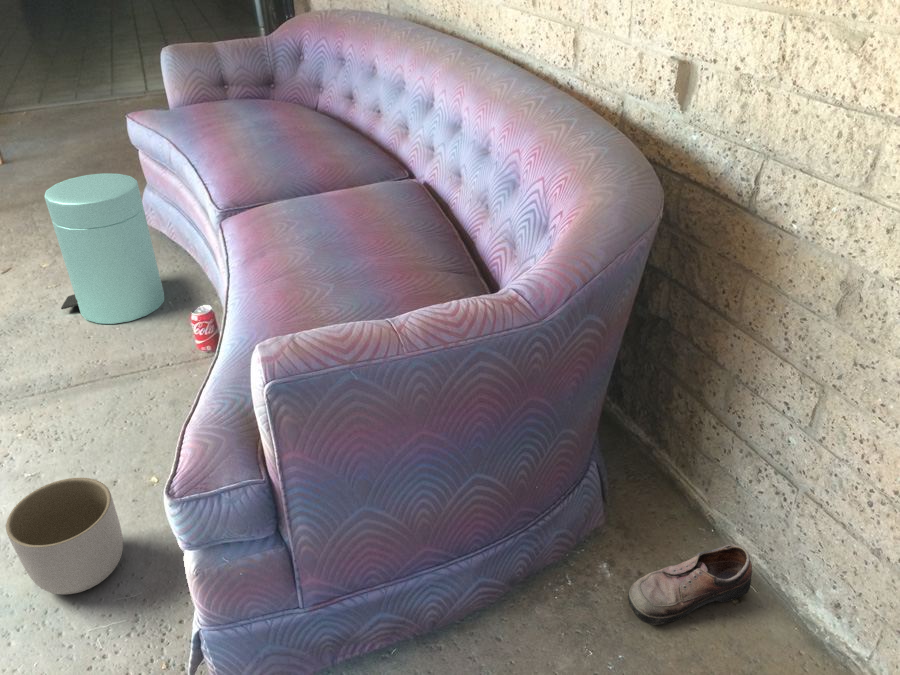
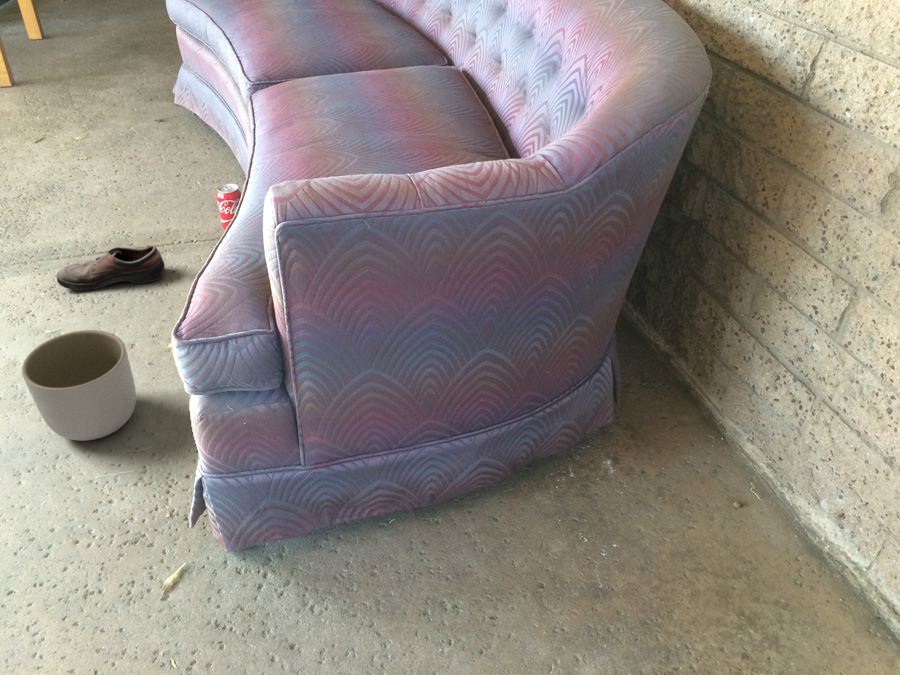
trash can: present [44,173,164,324] -> none [77,43,194,198]
shoe: present [628,545,752,624] -> present [56,245,165,290]

